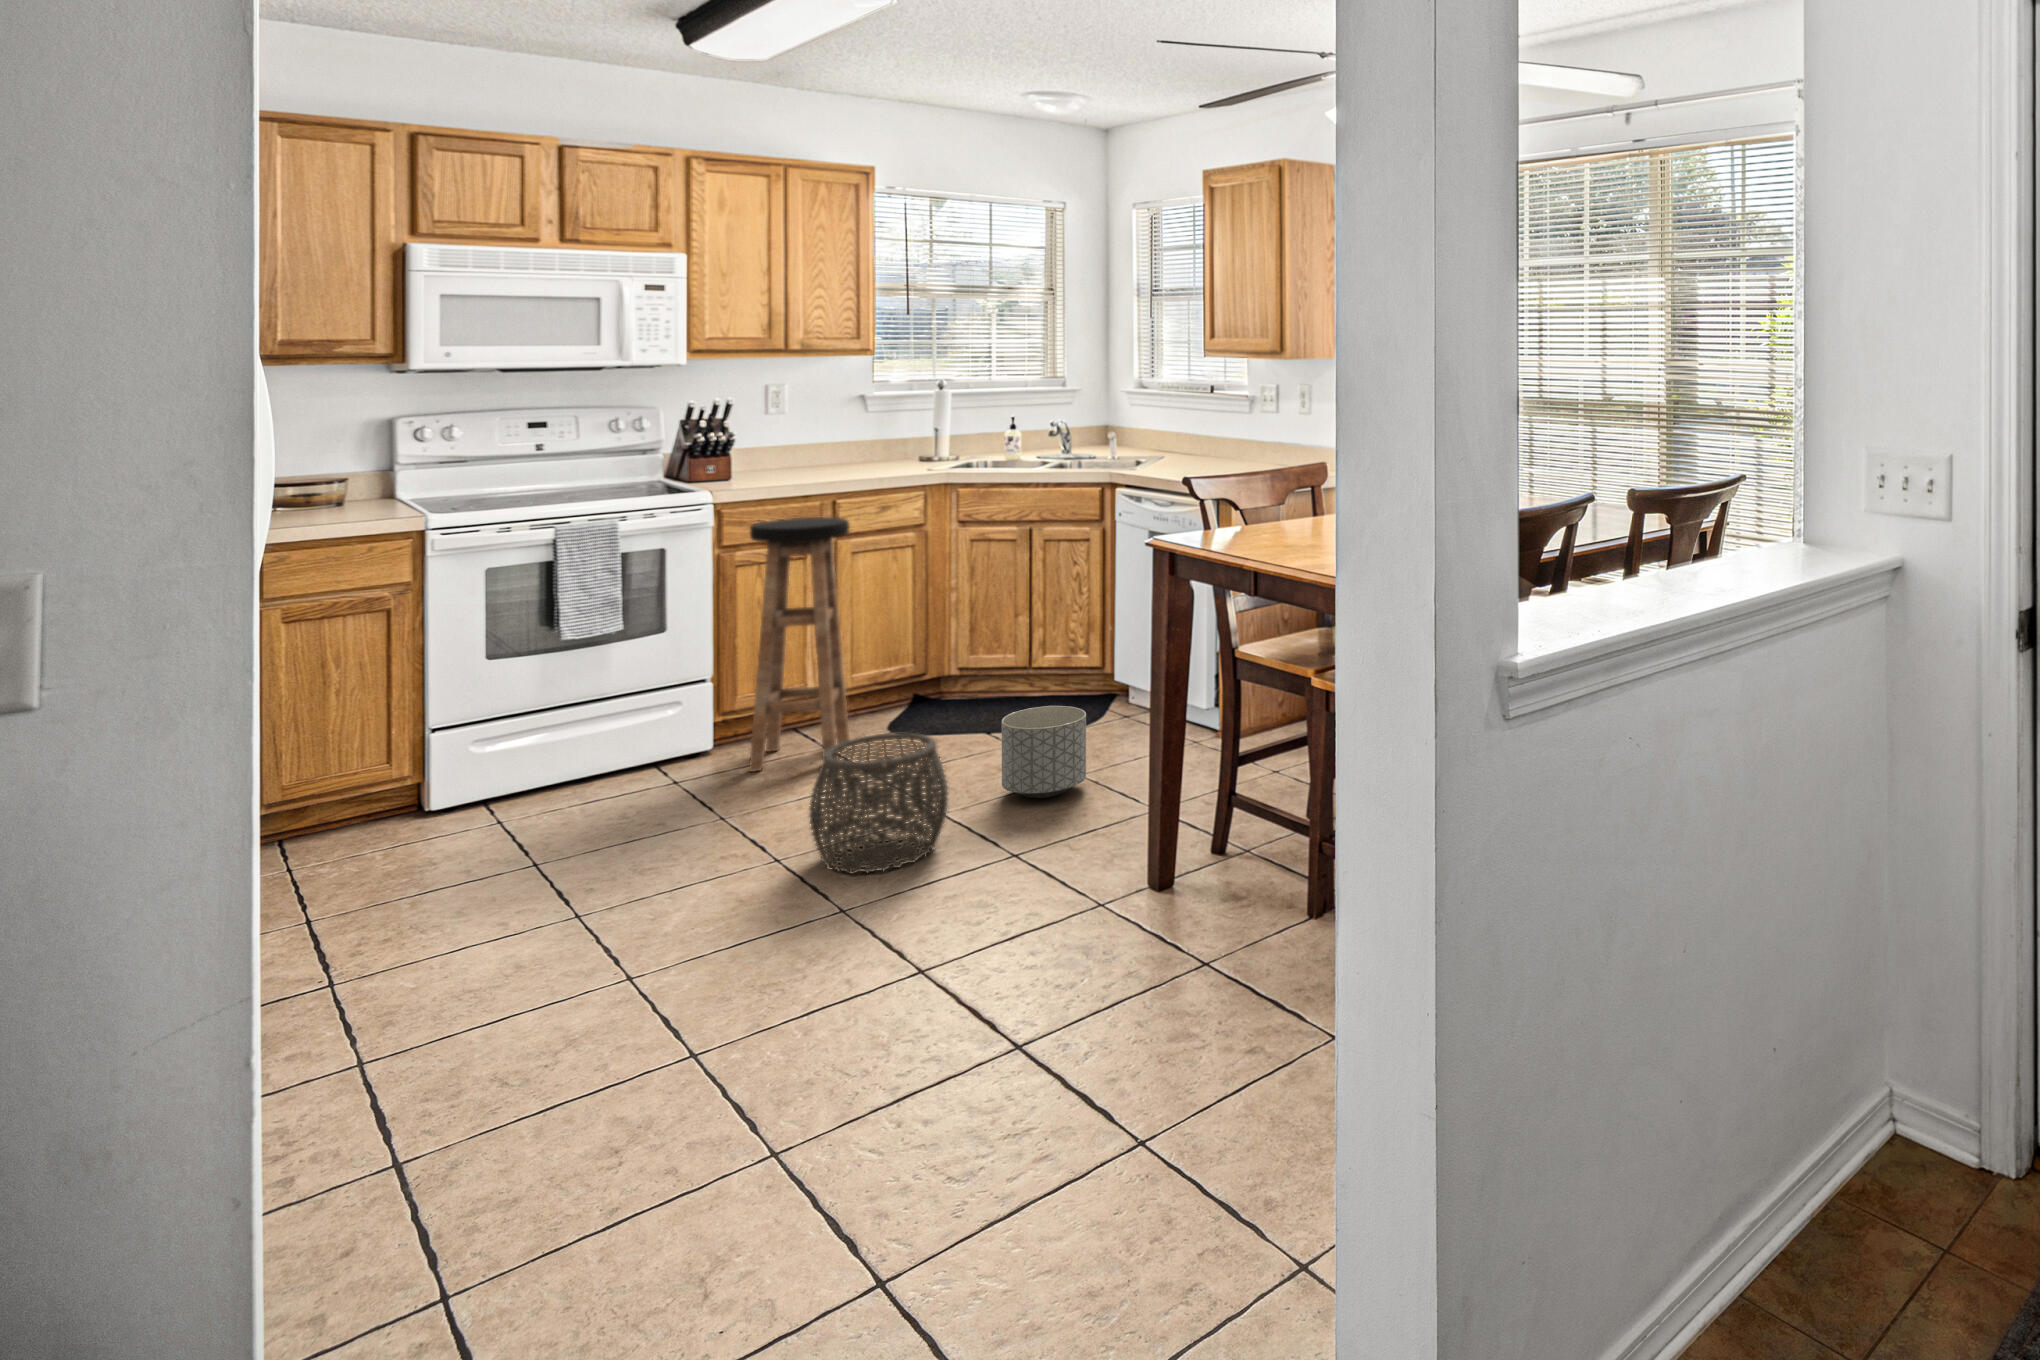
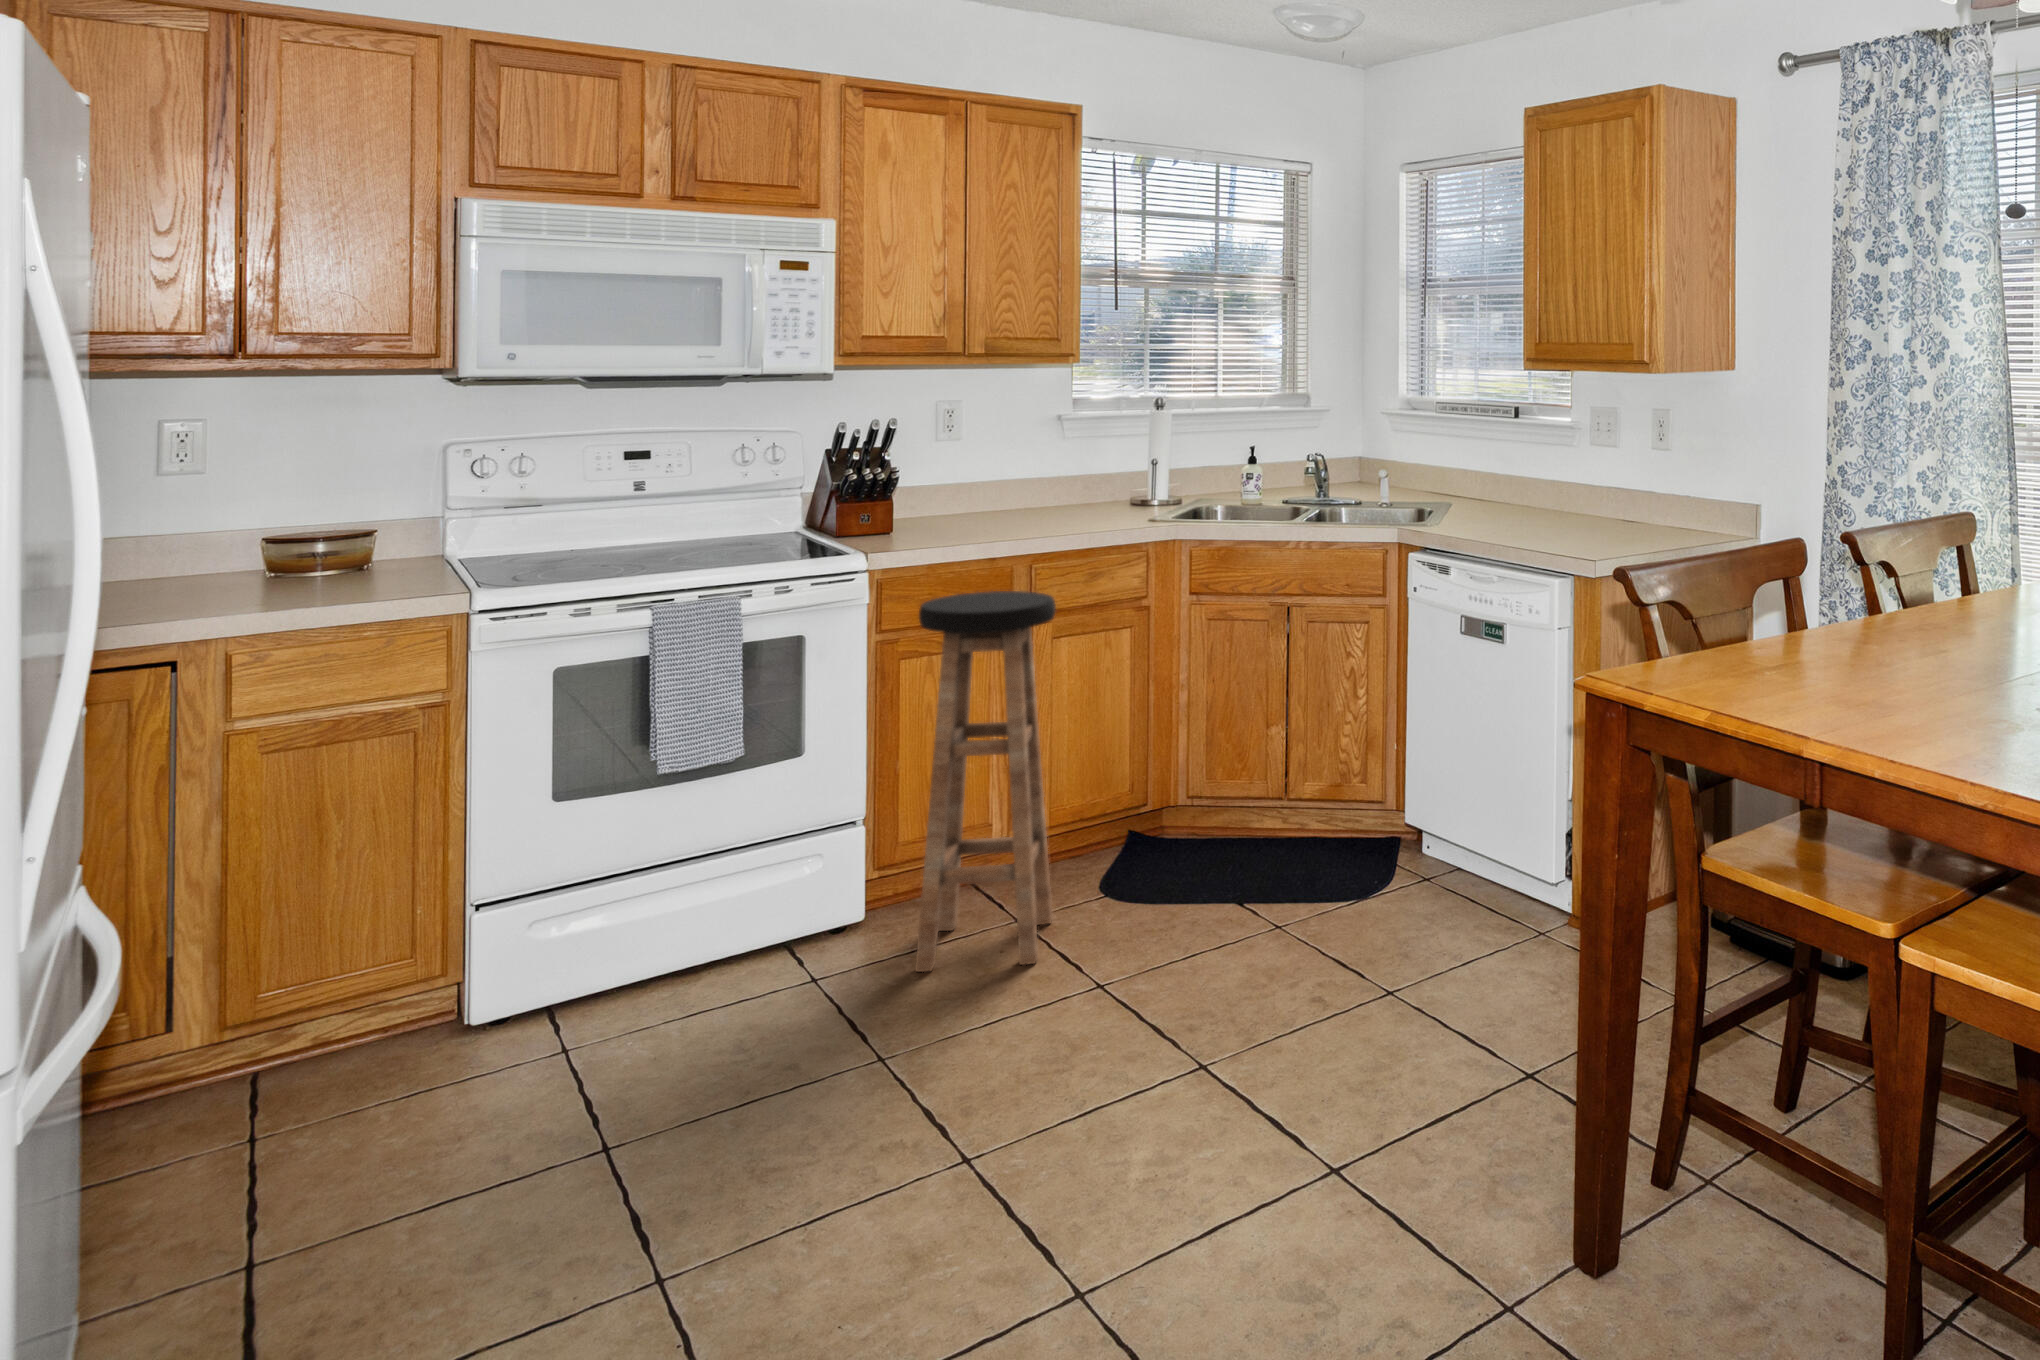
planter: present [1002,706,1086,798] -> none [1291,900,1417,1057]
woven basket: present [809,733,949,873] -> none [1012,967,1231,1234]

